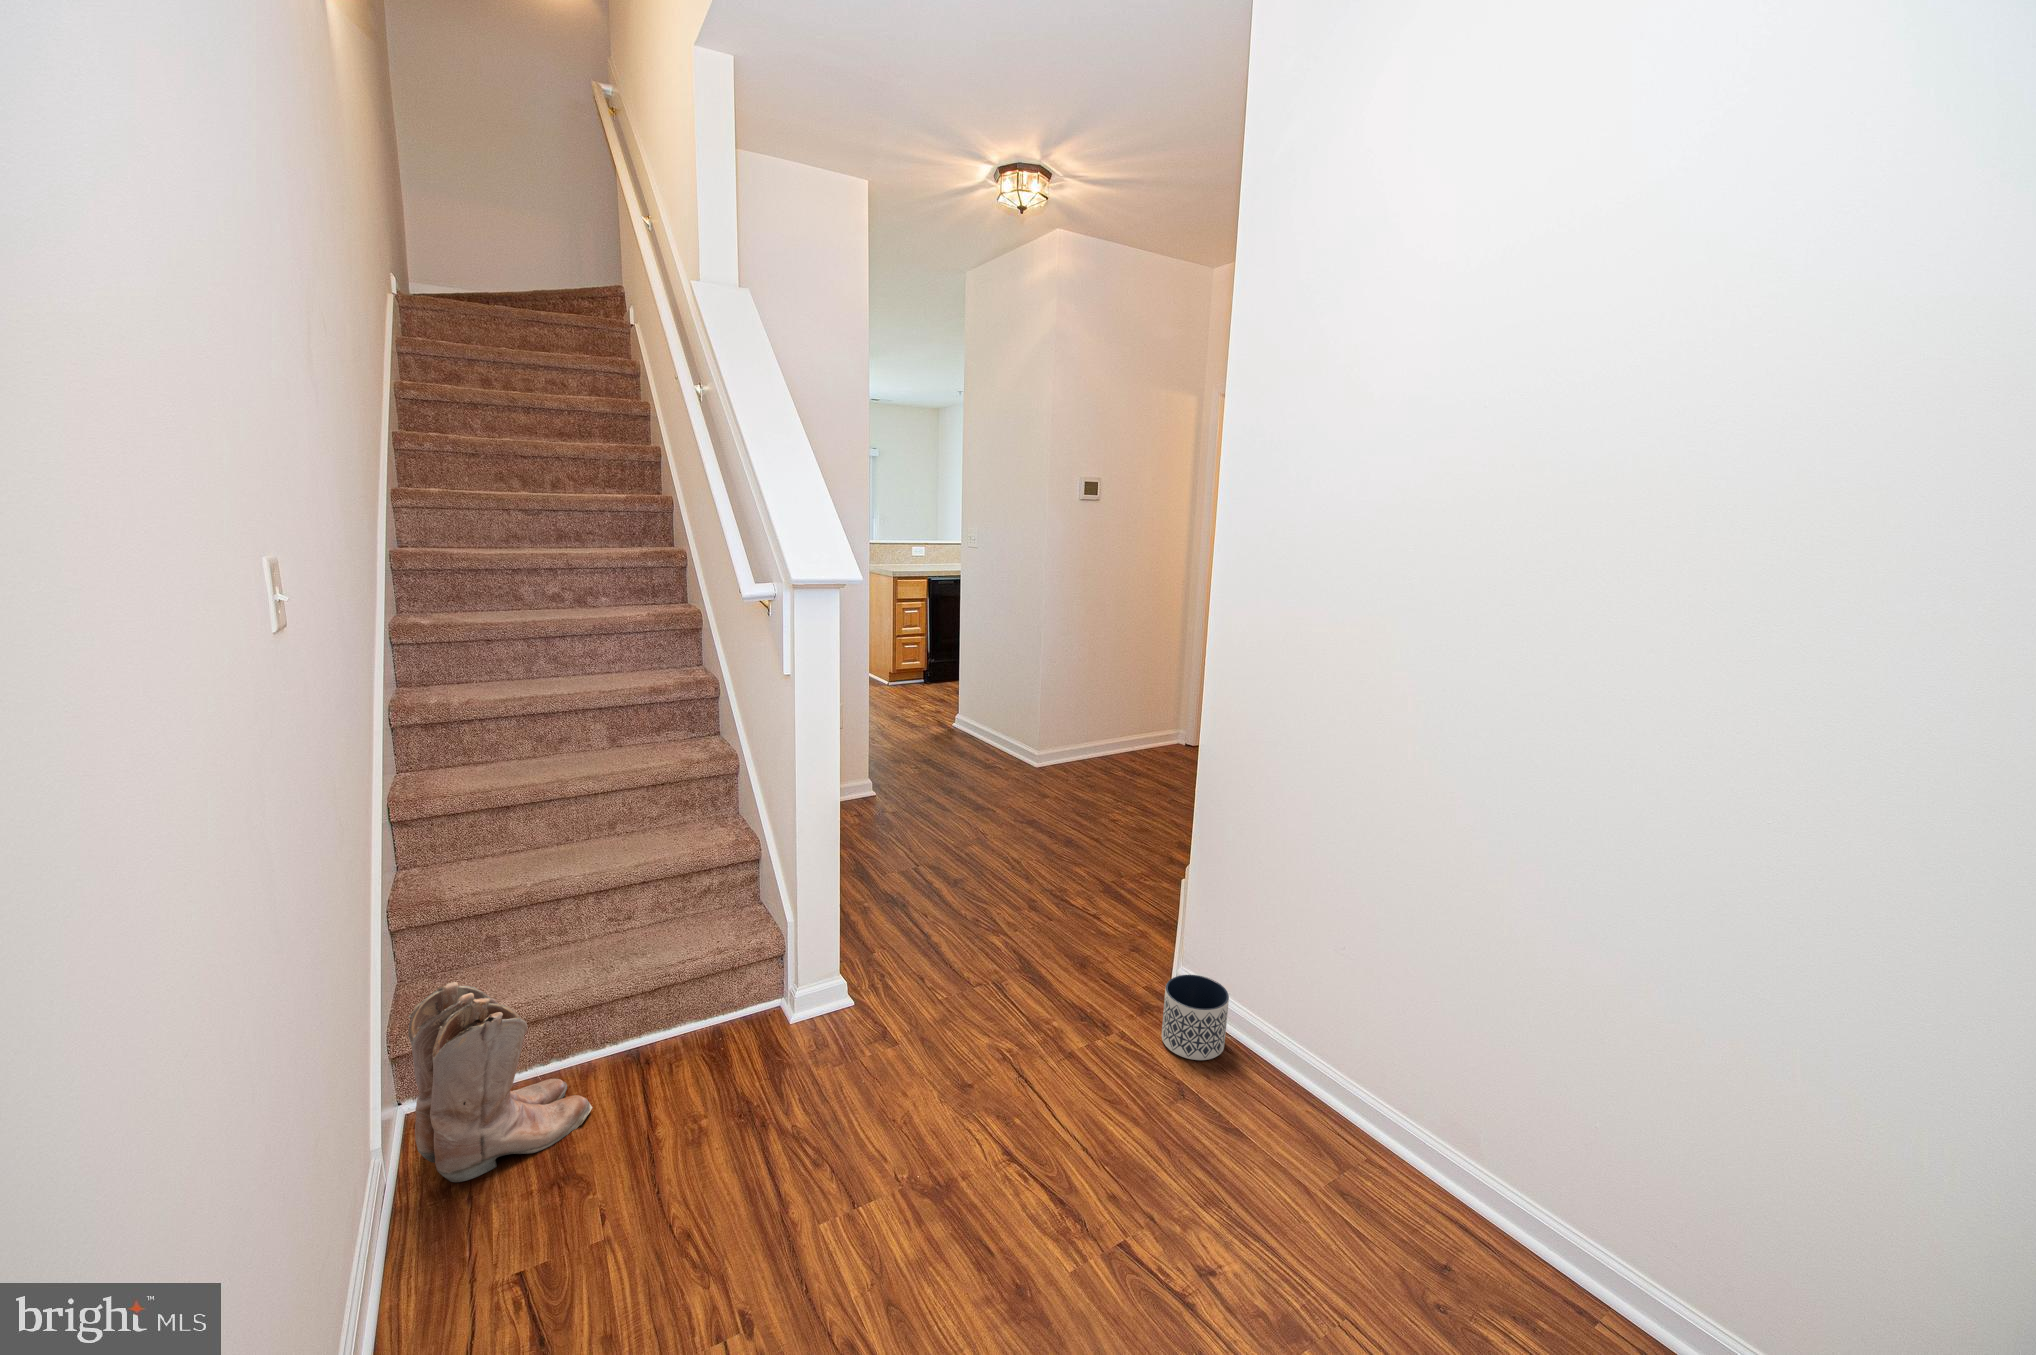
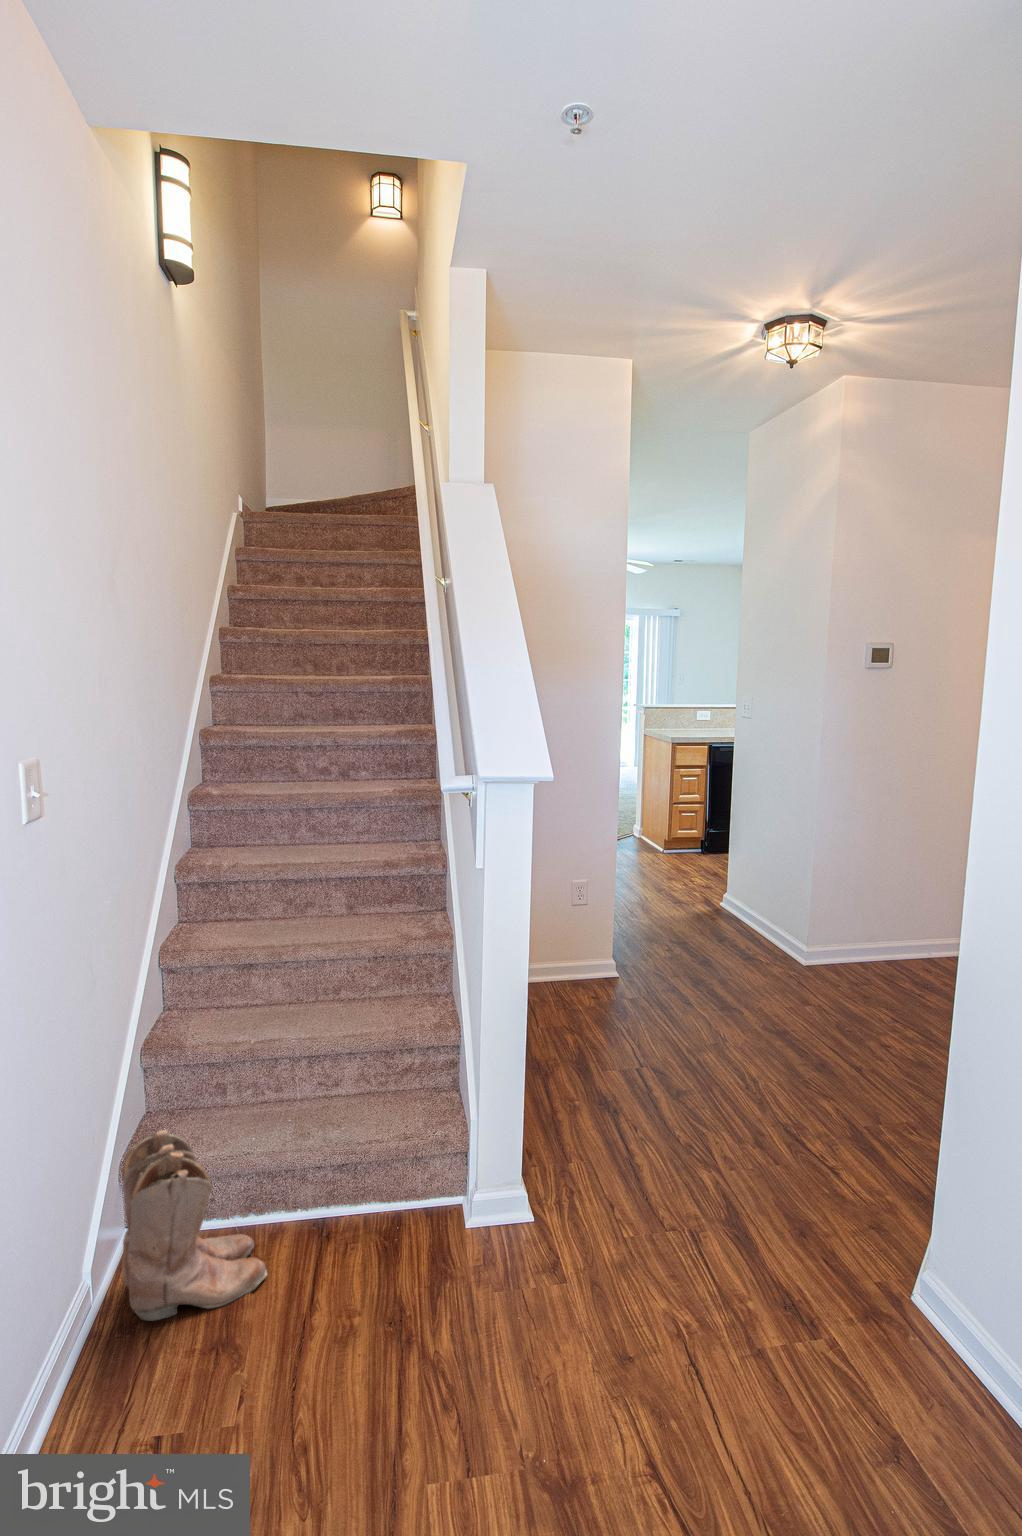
planter: present [1162,975,1229,1060] -> none [884,1285,980,1413]

